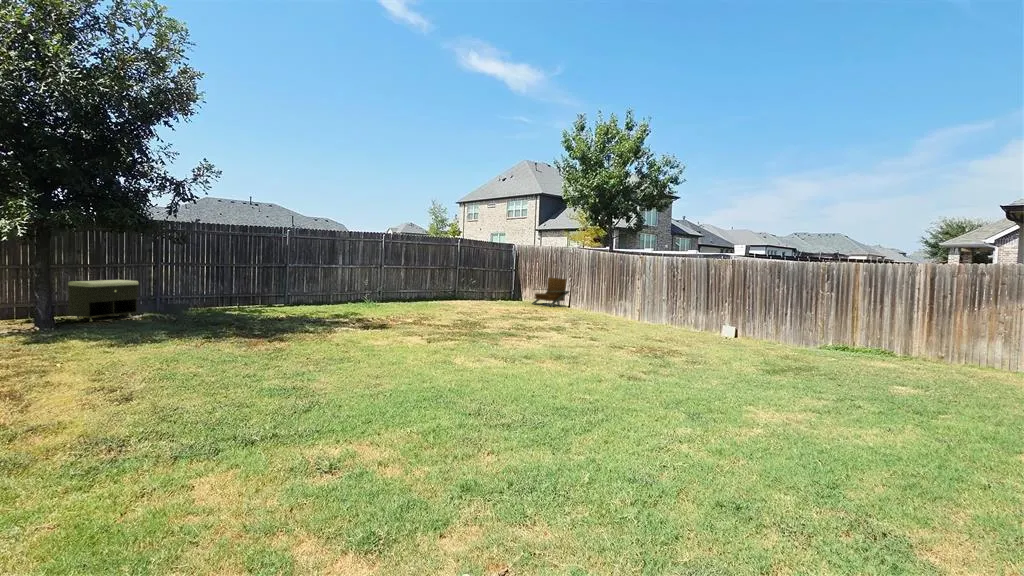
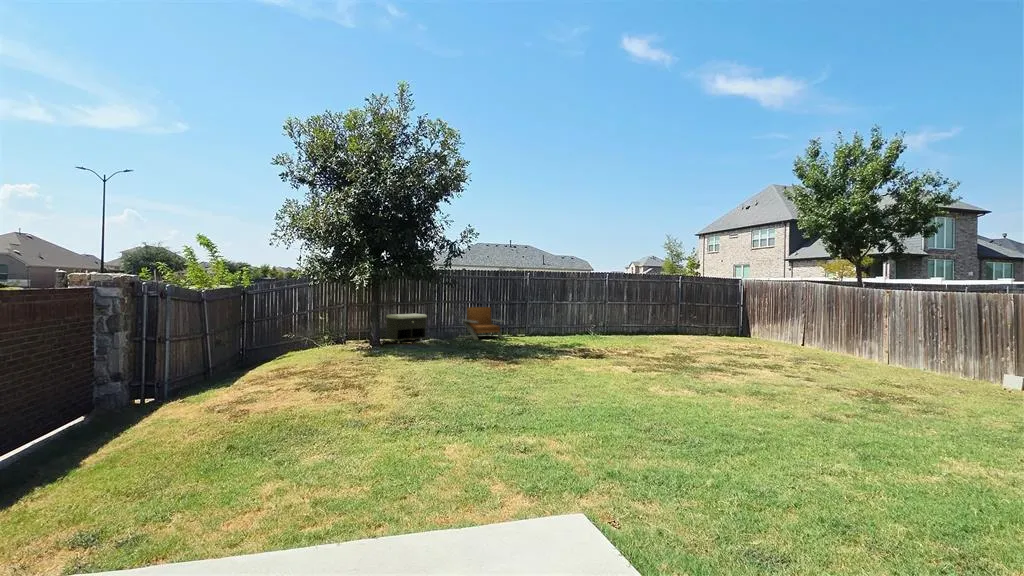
lounge chair: present [532,278,570,307] -> present [463,307,503,340]

